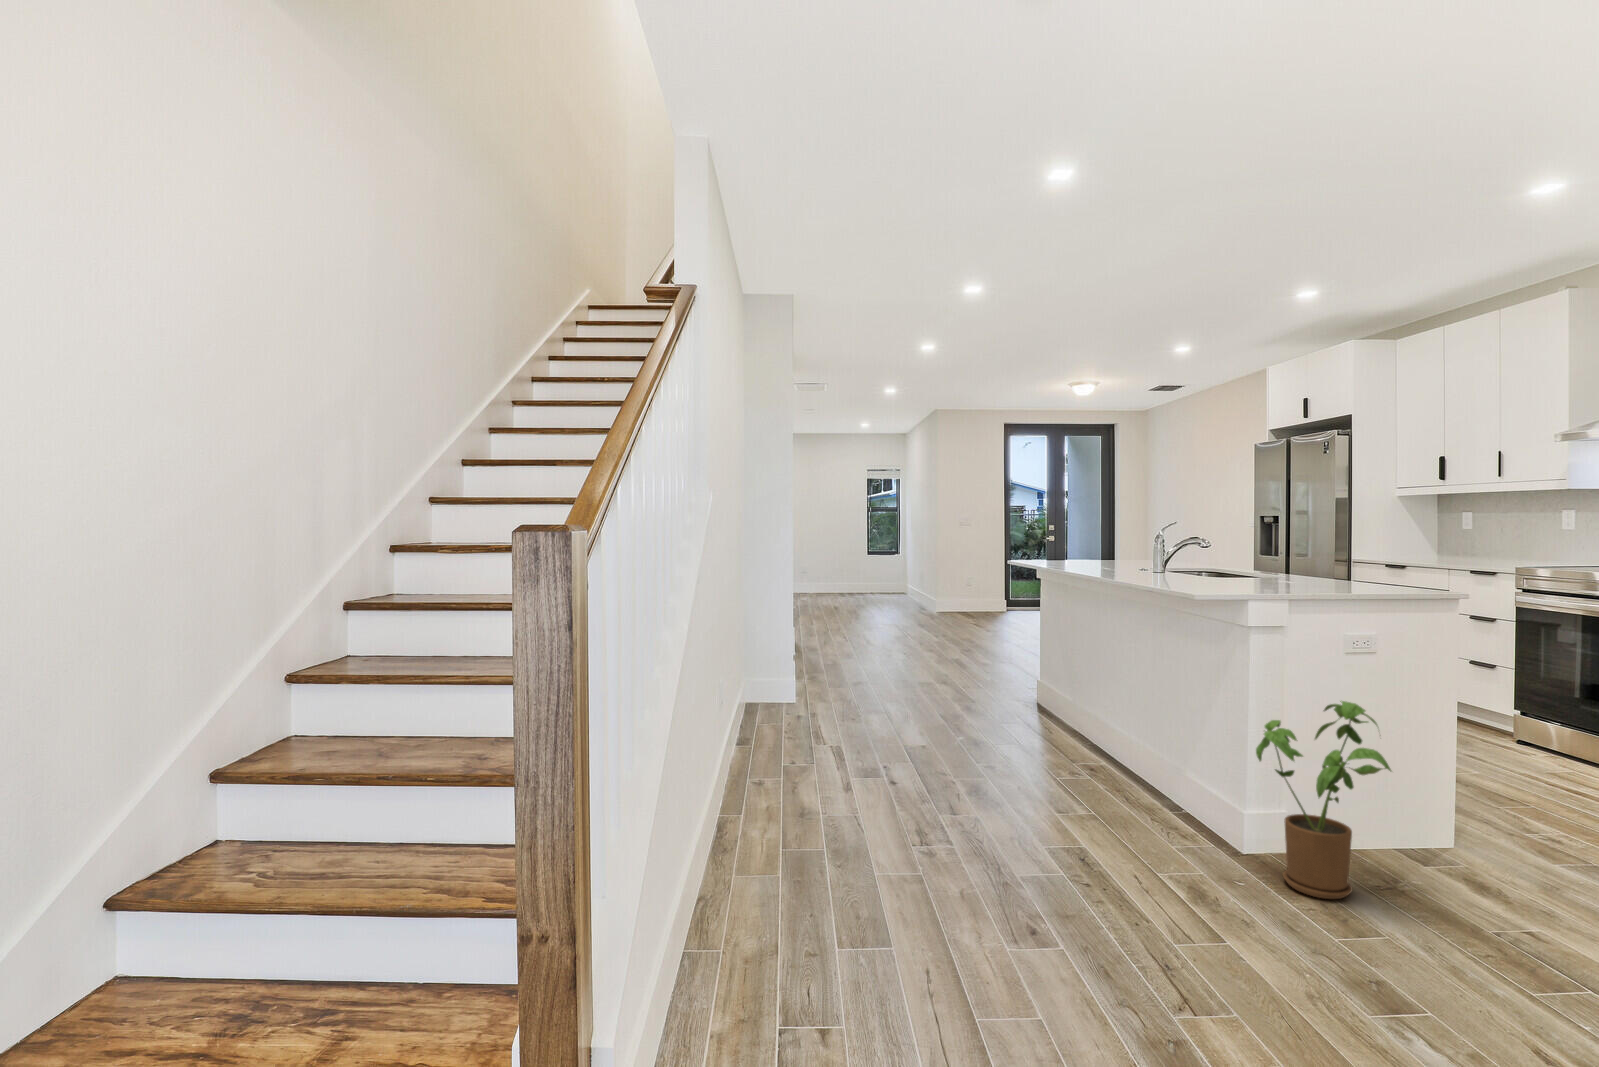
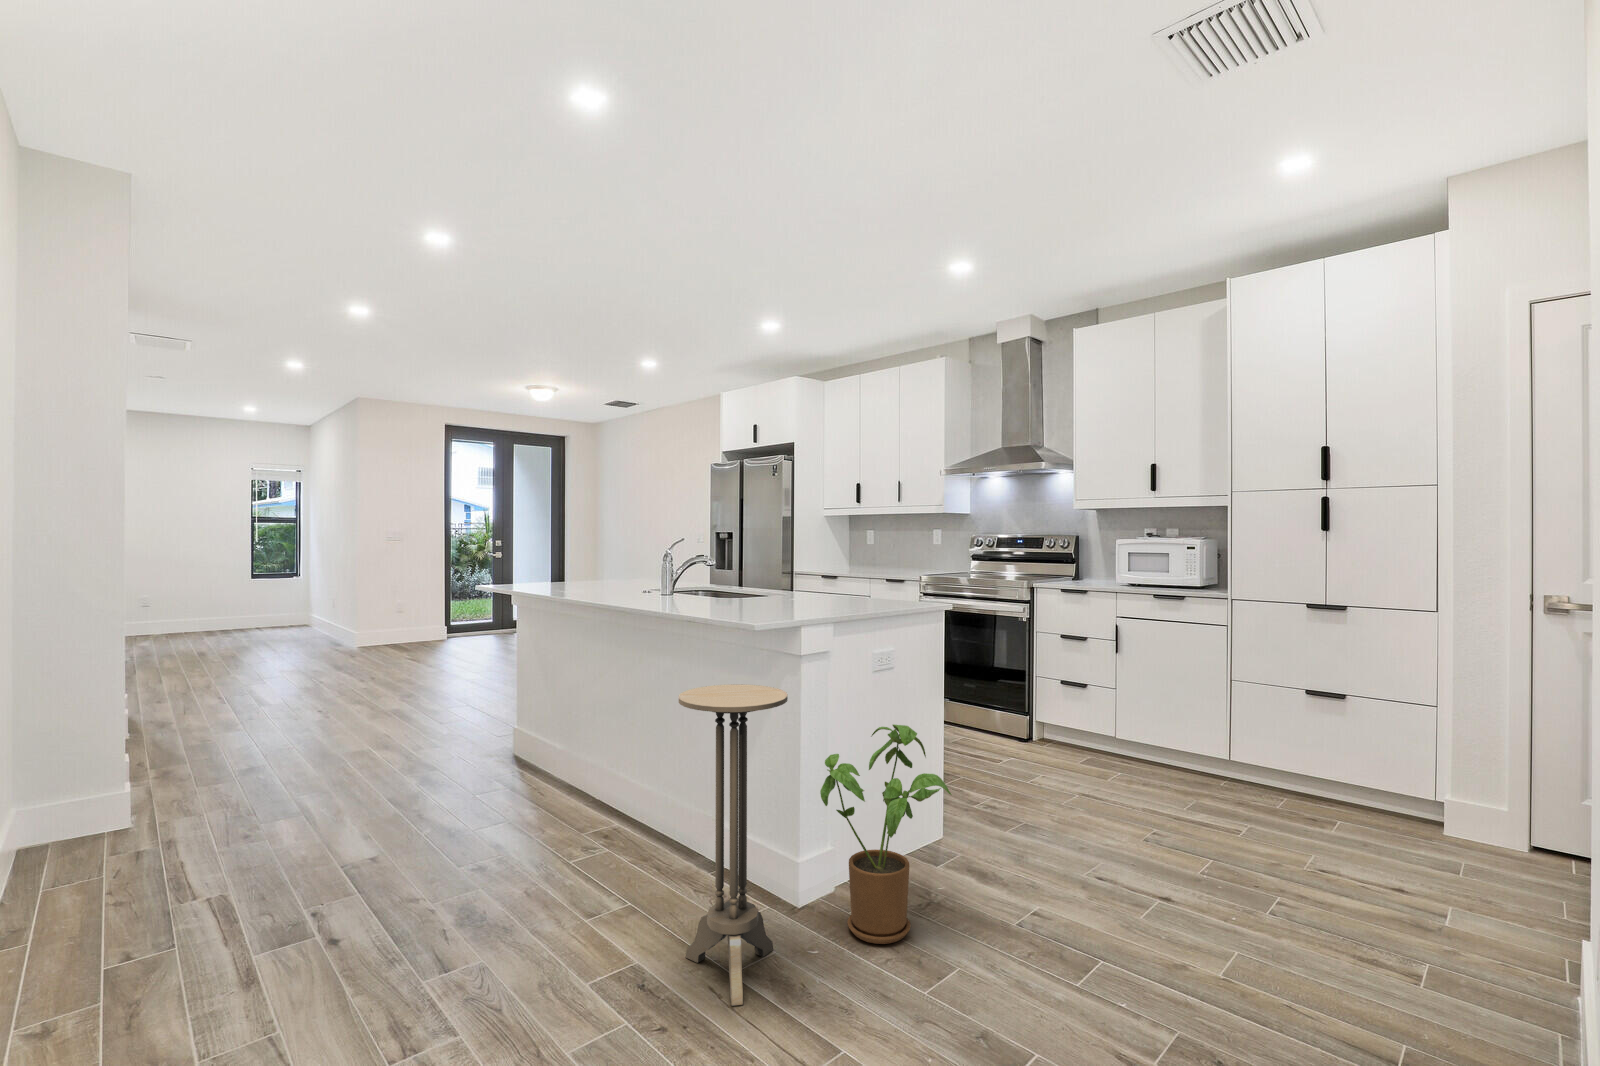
side table: none [1113,642,1210,891] -> present [679,684,788,1006]

